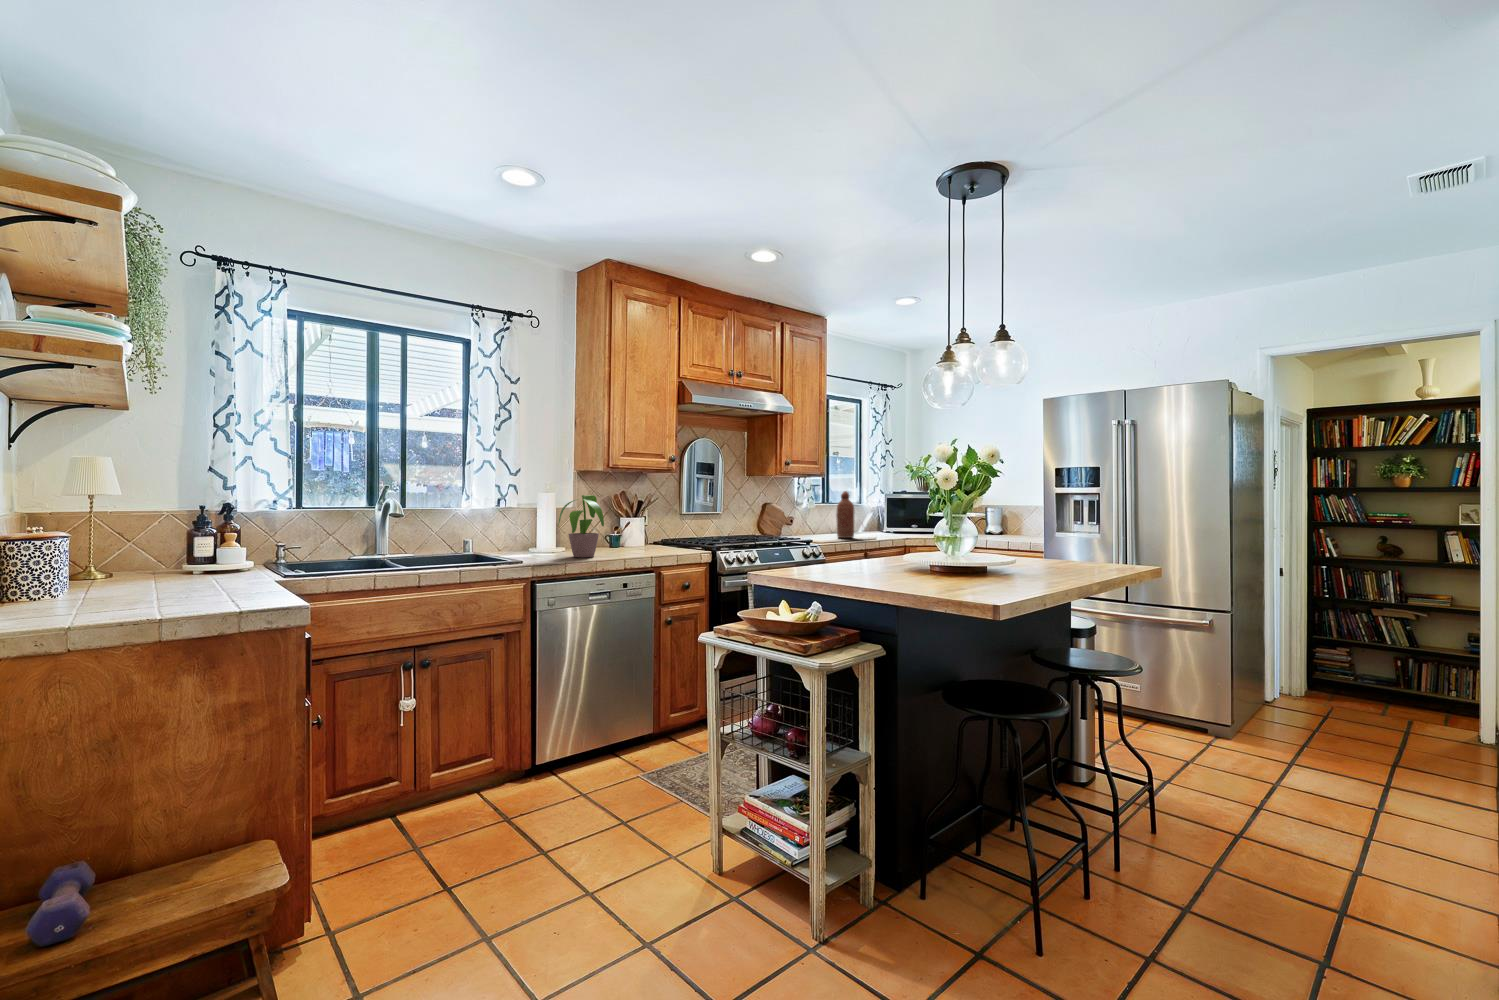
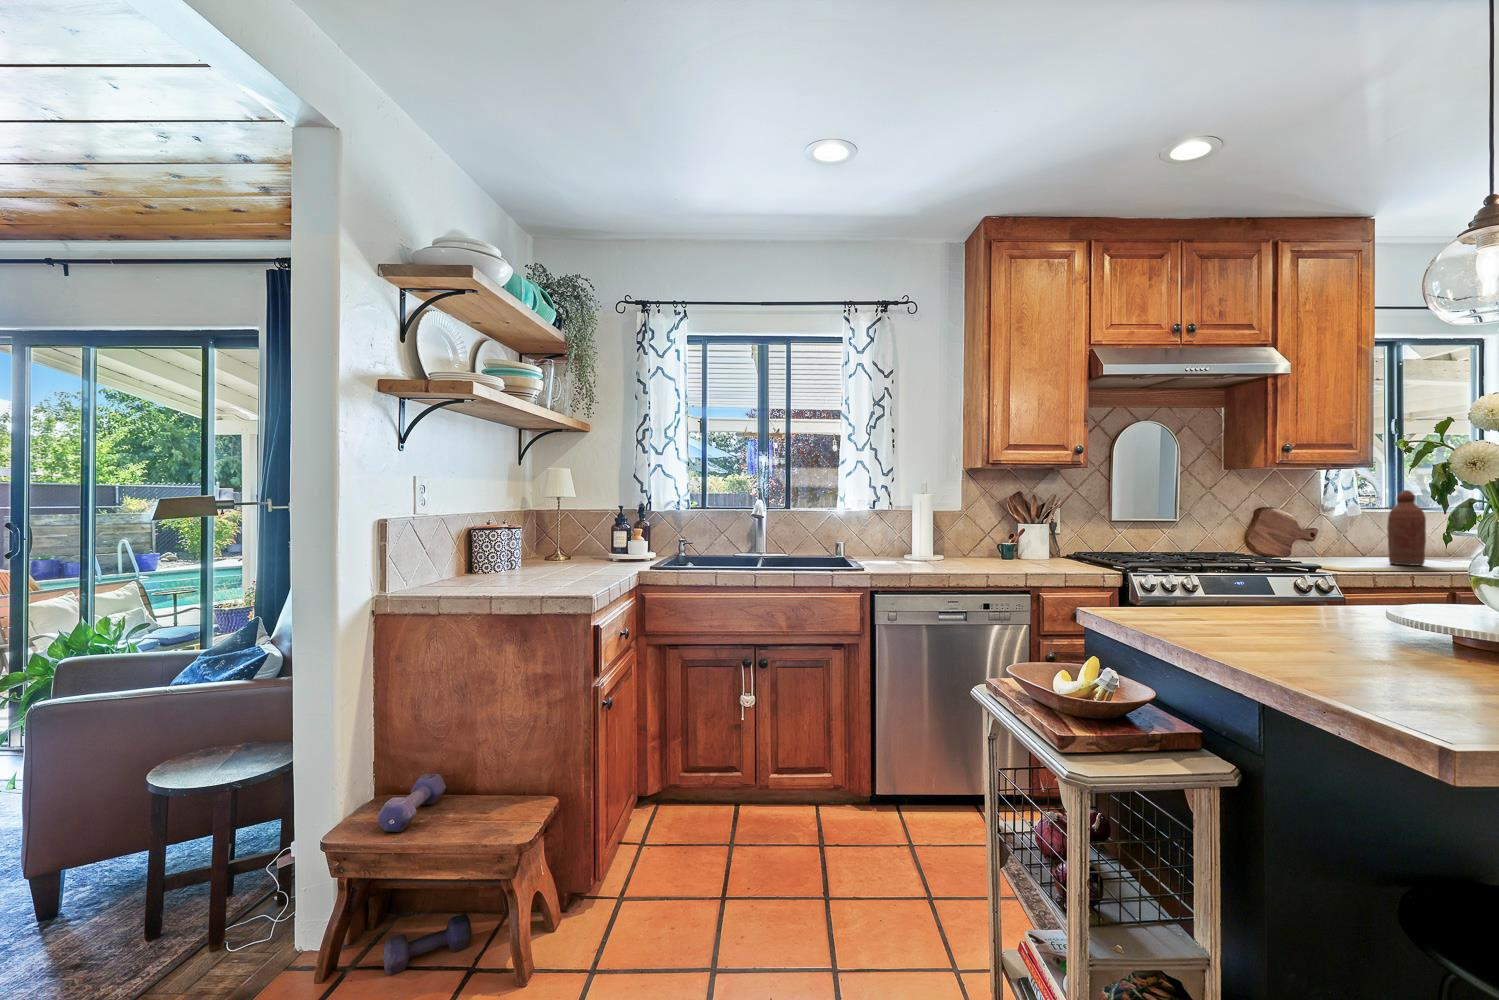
potted plant: present [558,495,604,557] -> none [908,497,982,569]

